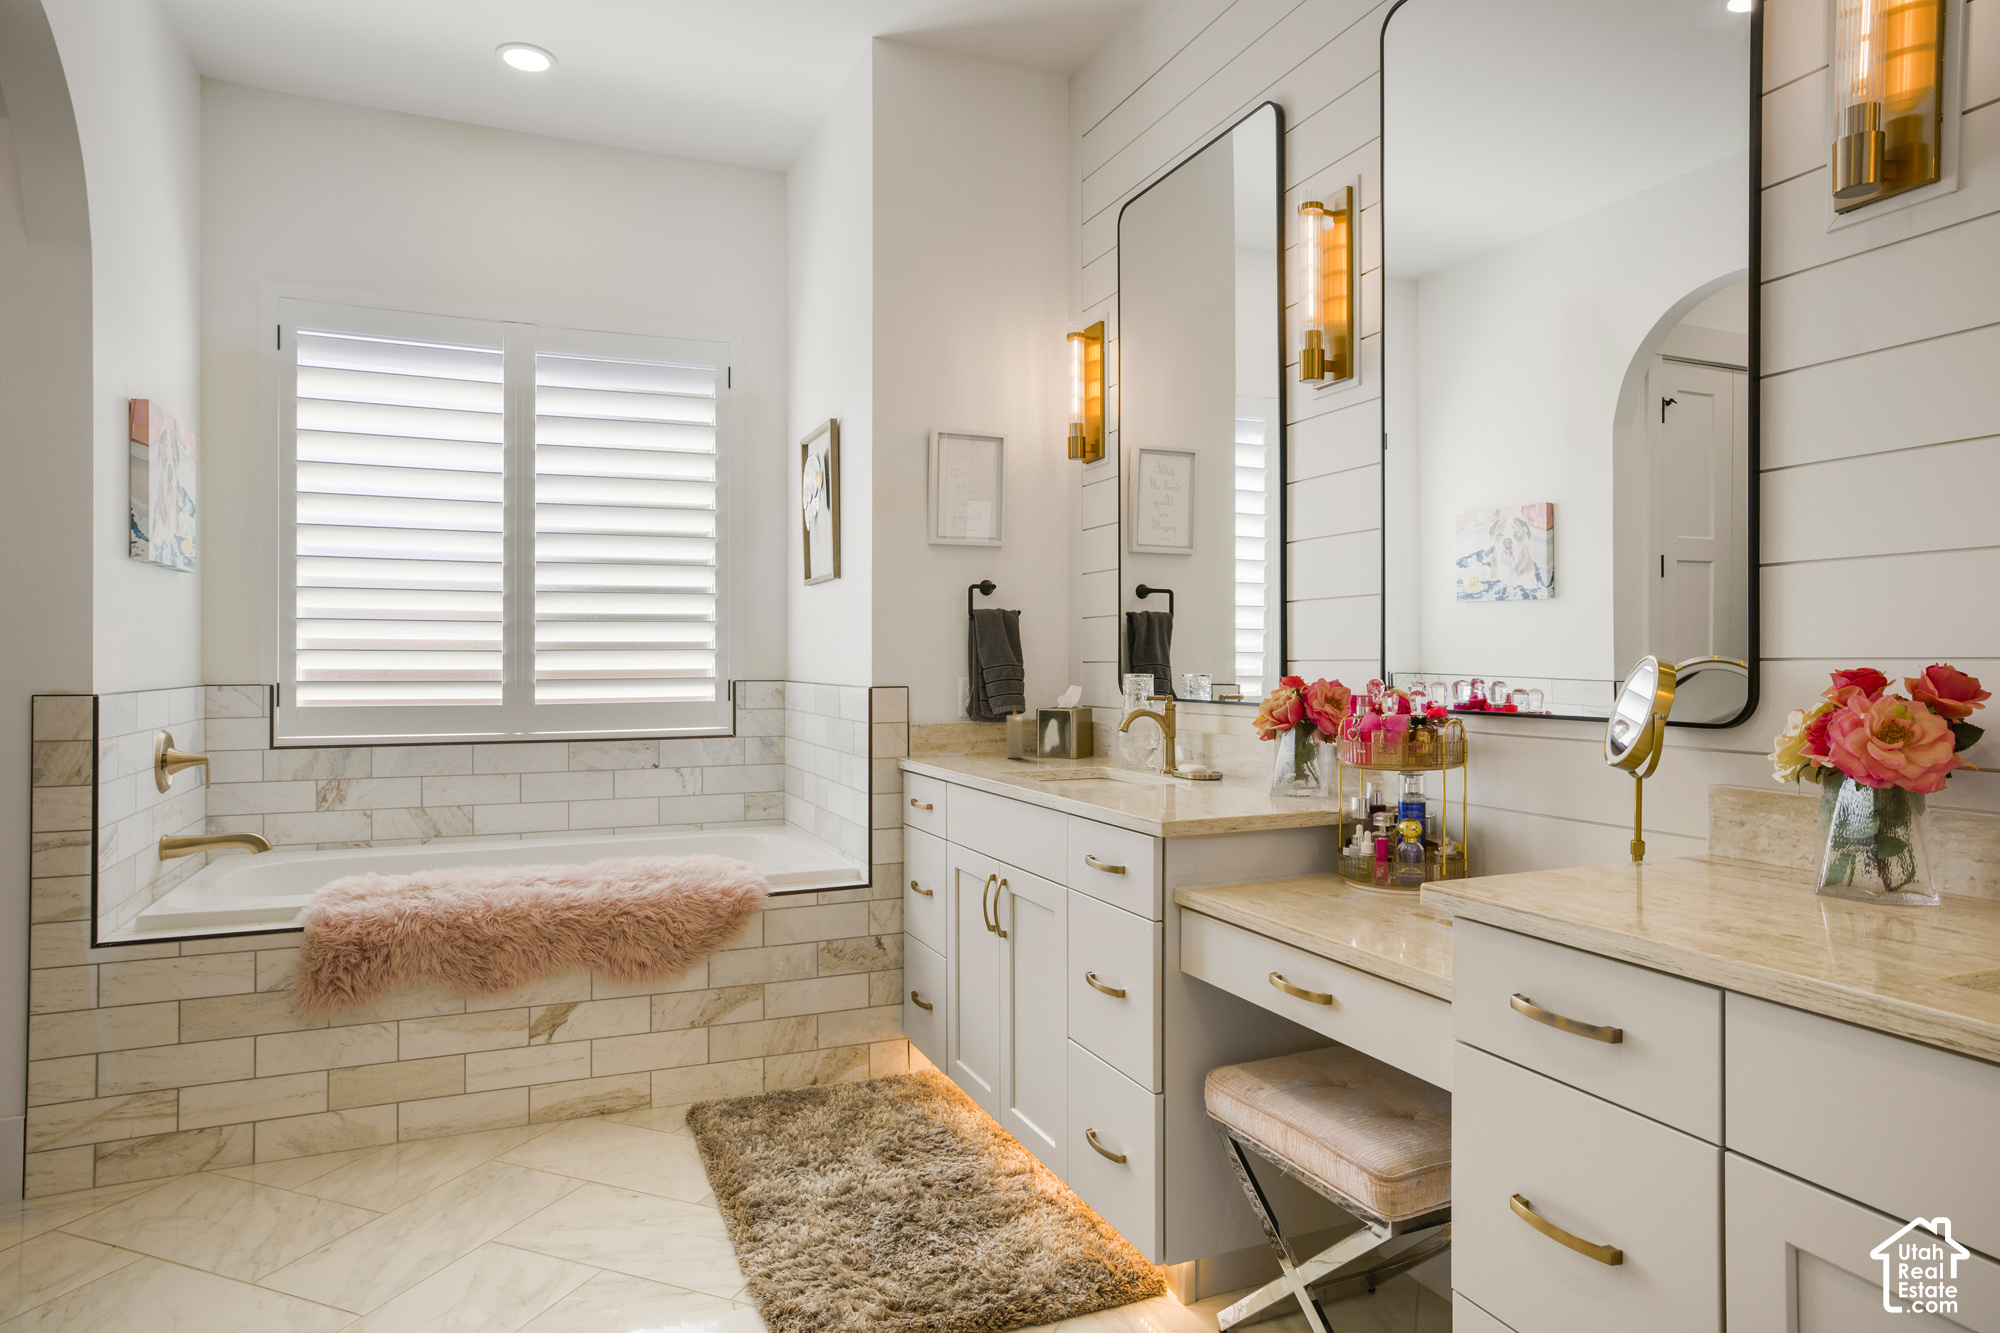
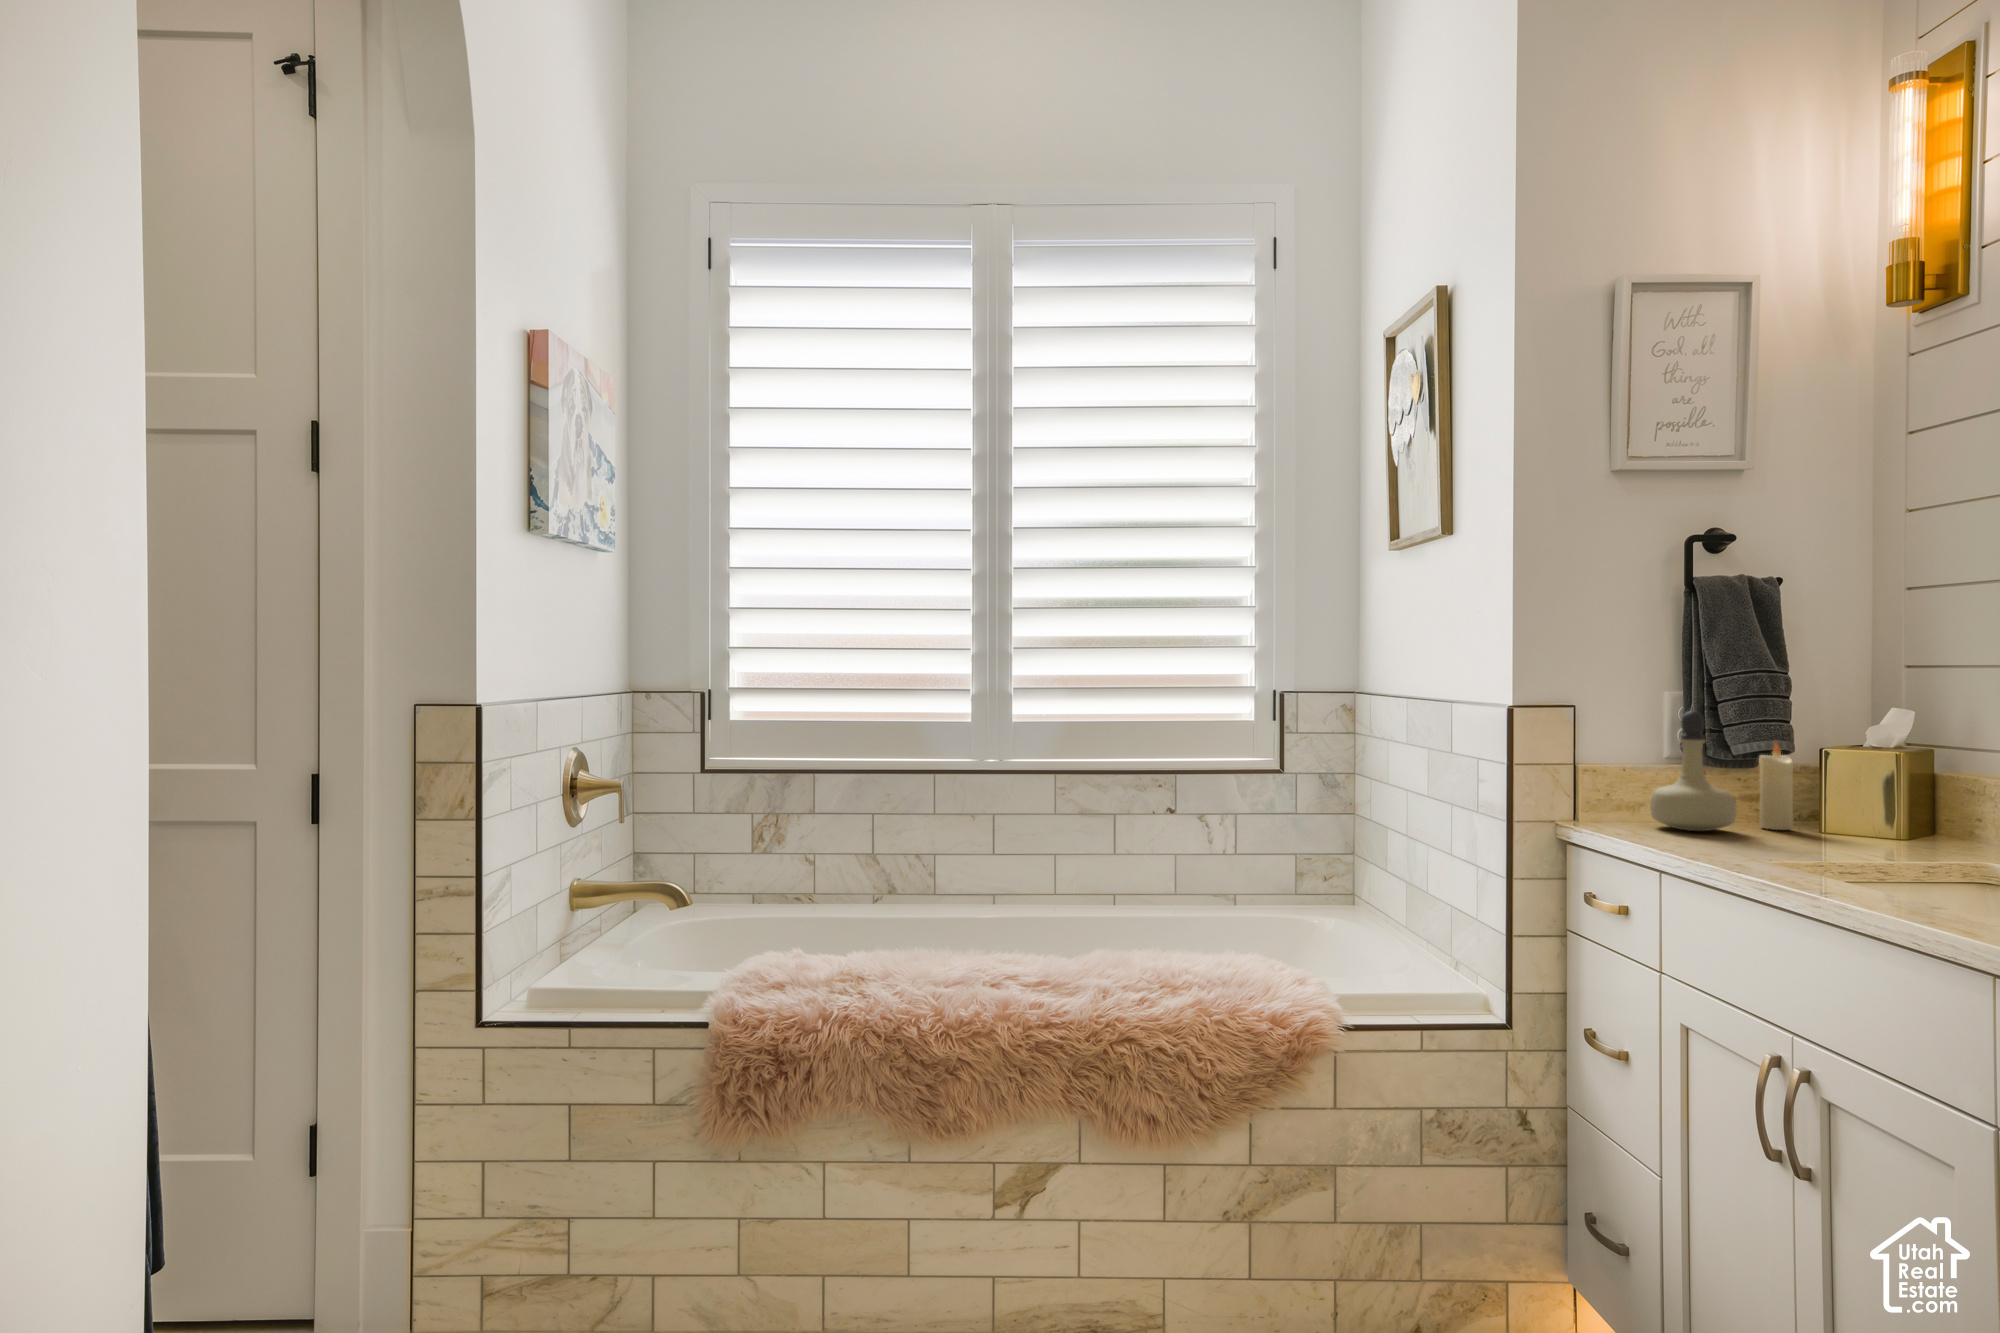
perfume bottle: none [947,691,989,760] -> present [1650,711,1736,831]

